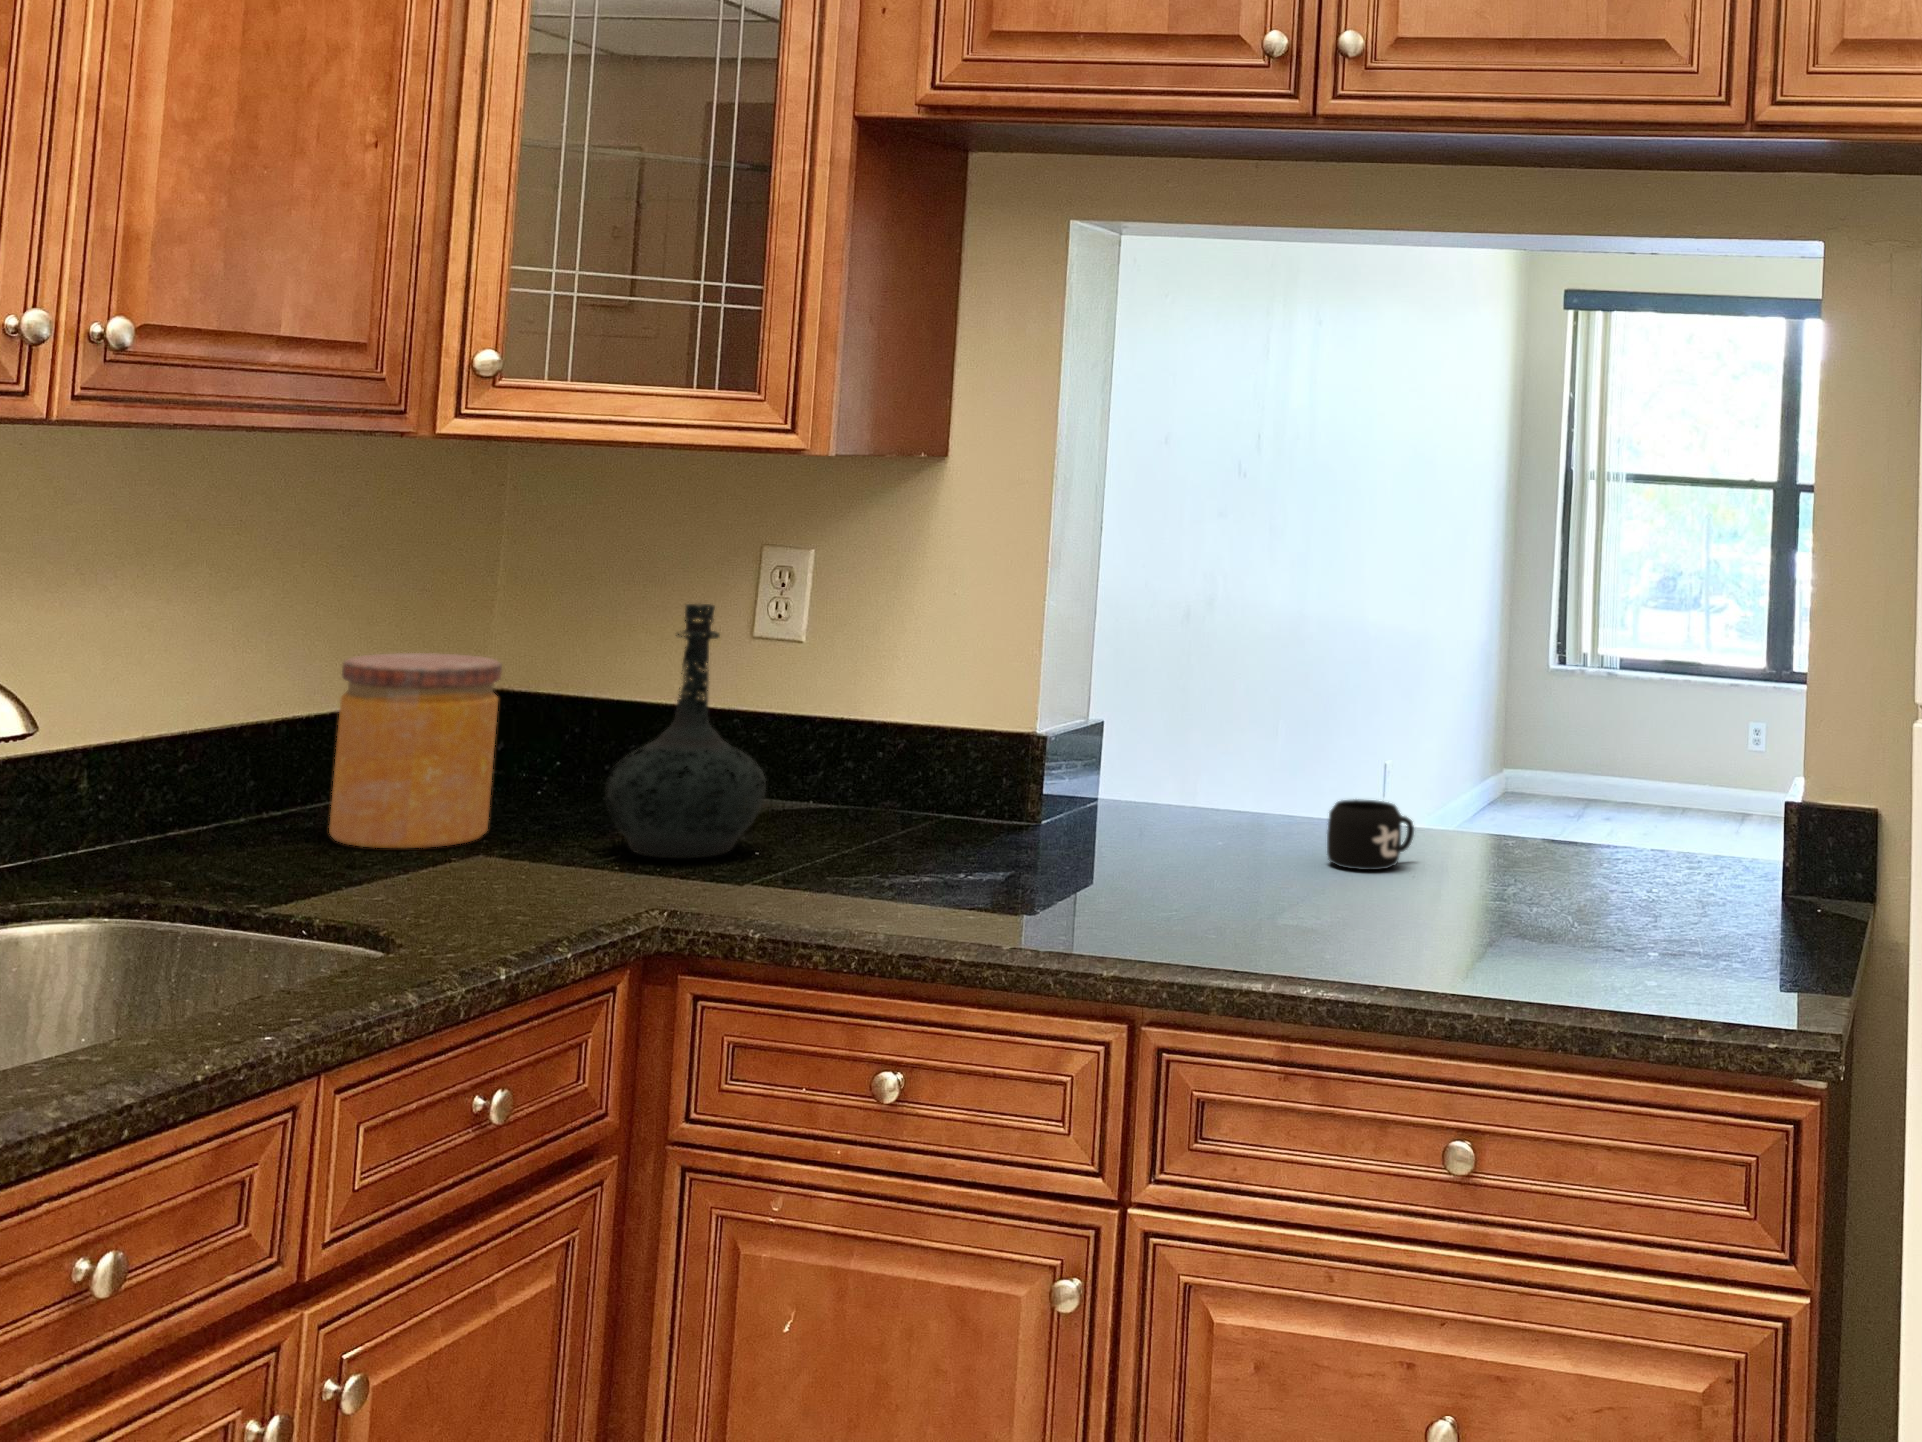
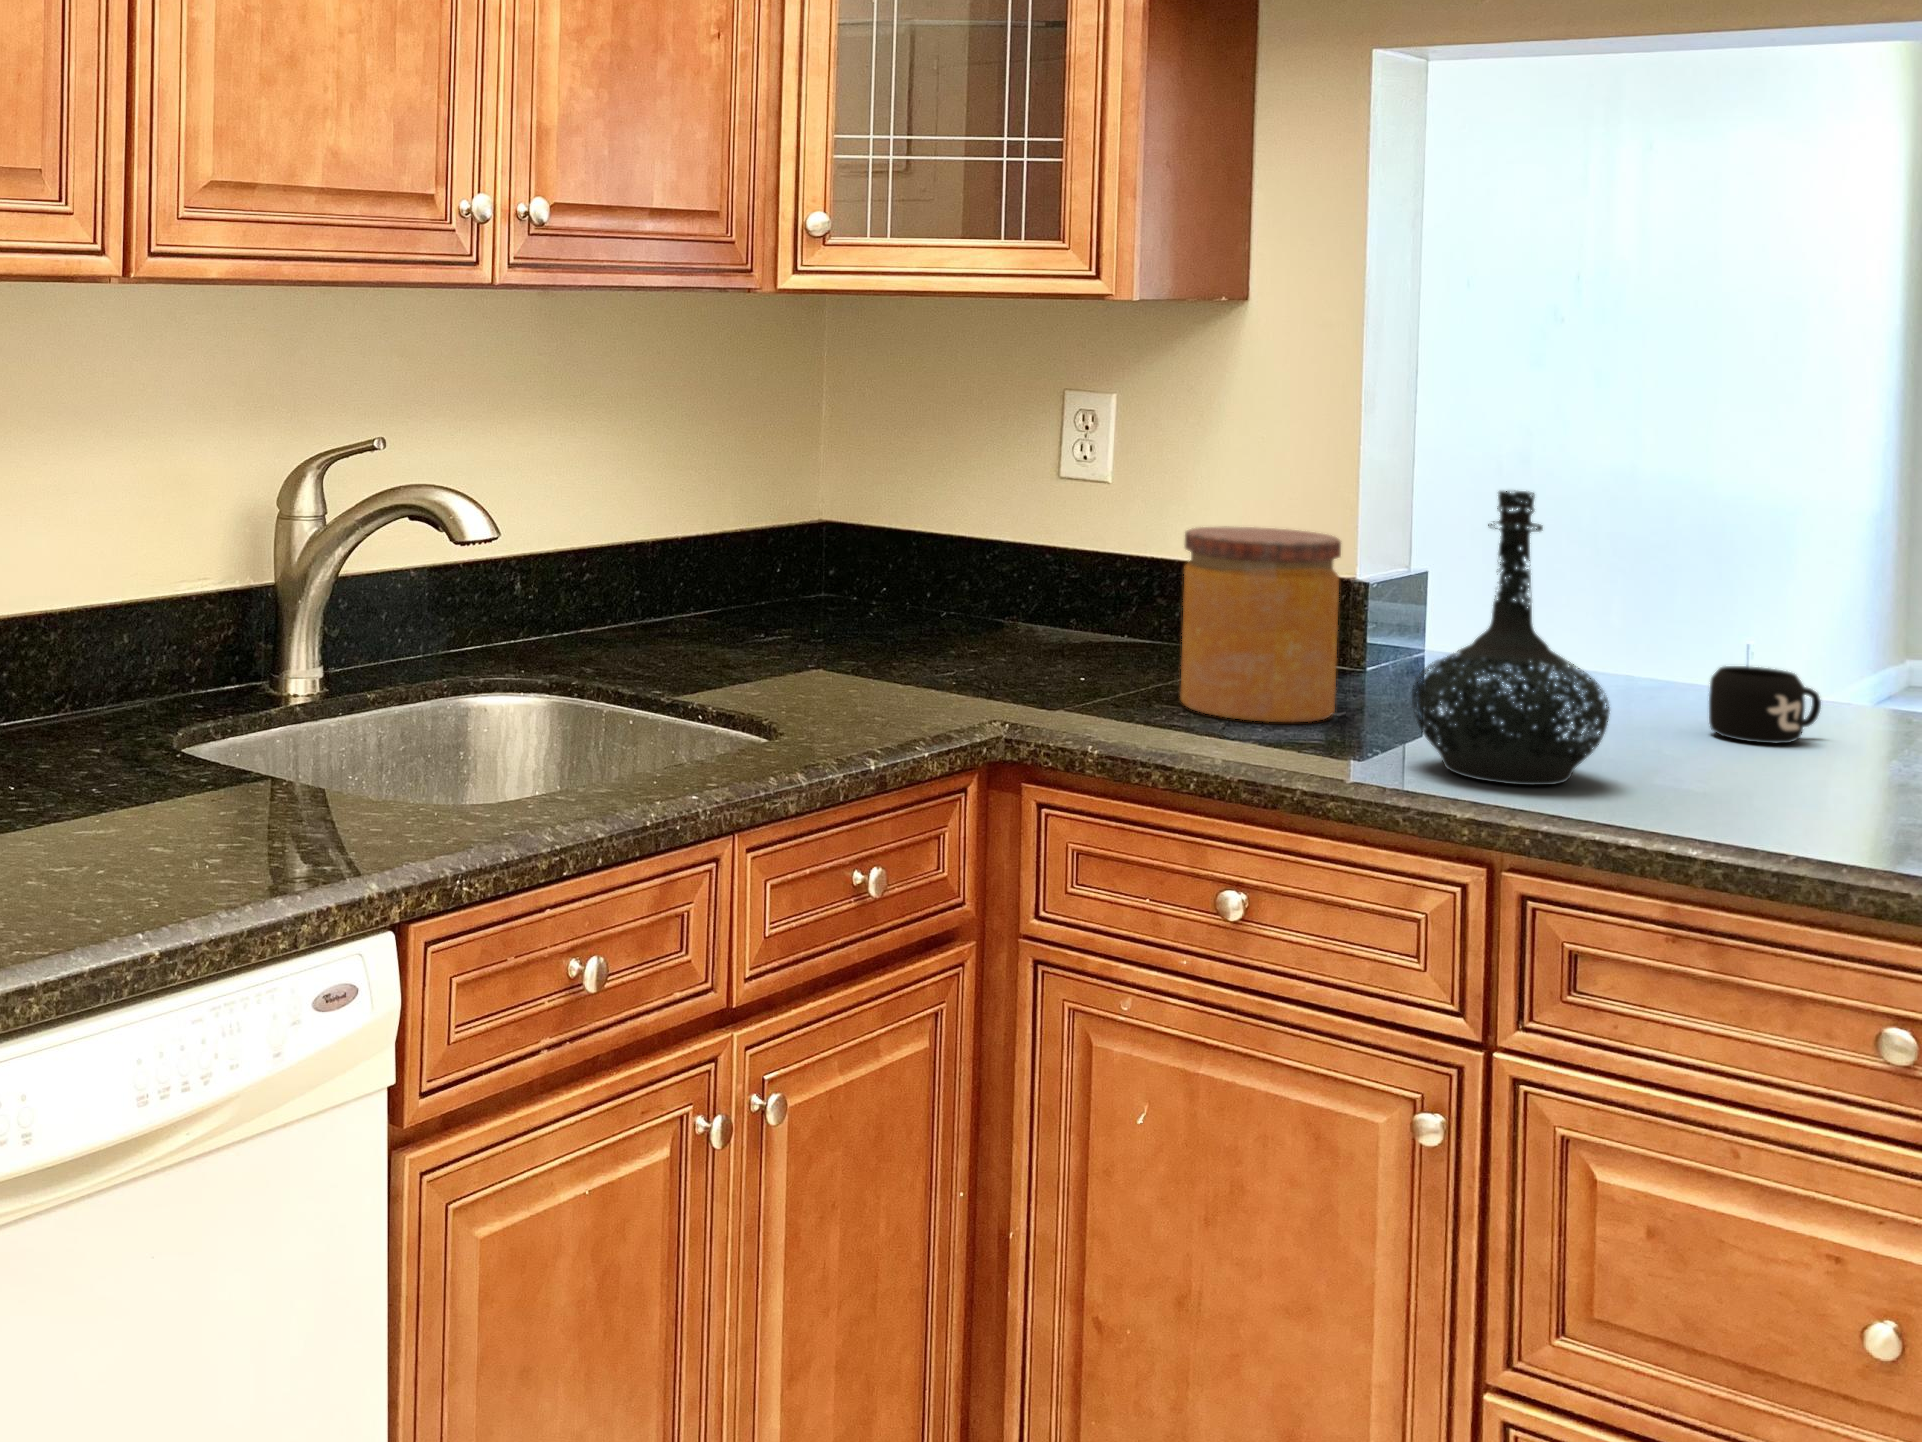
bottle: present [605,604,765,858] -> present [1412,490,1610,785]
jar: present [329,653,502,848] -> present [1180,527,1341,722]

